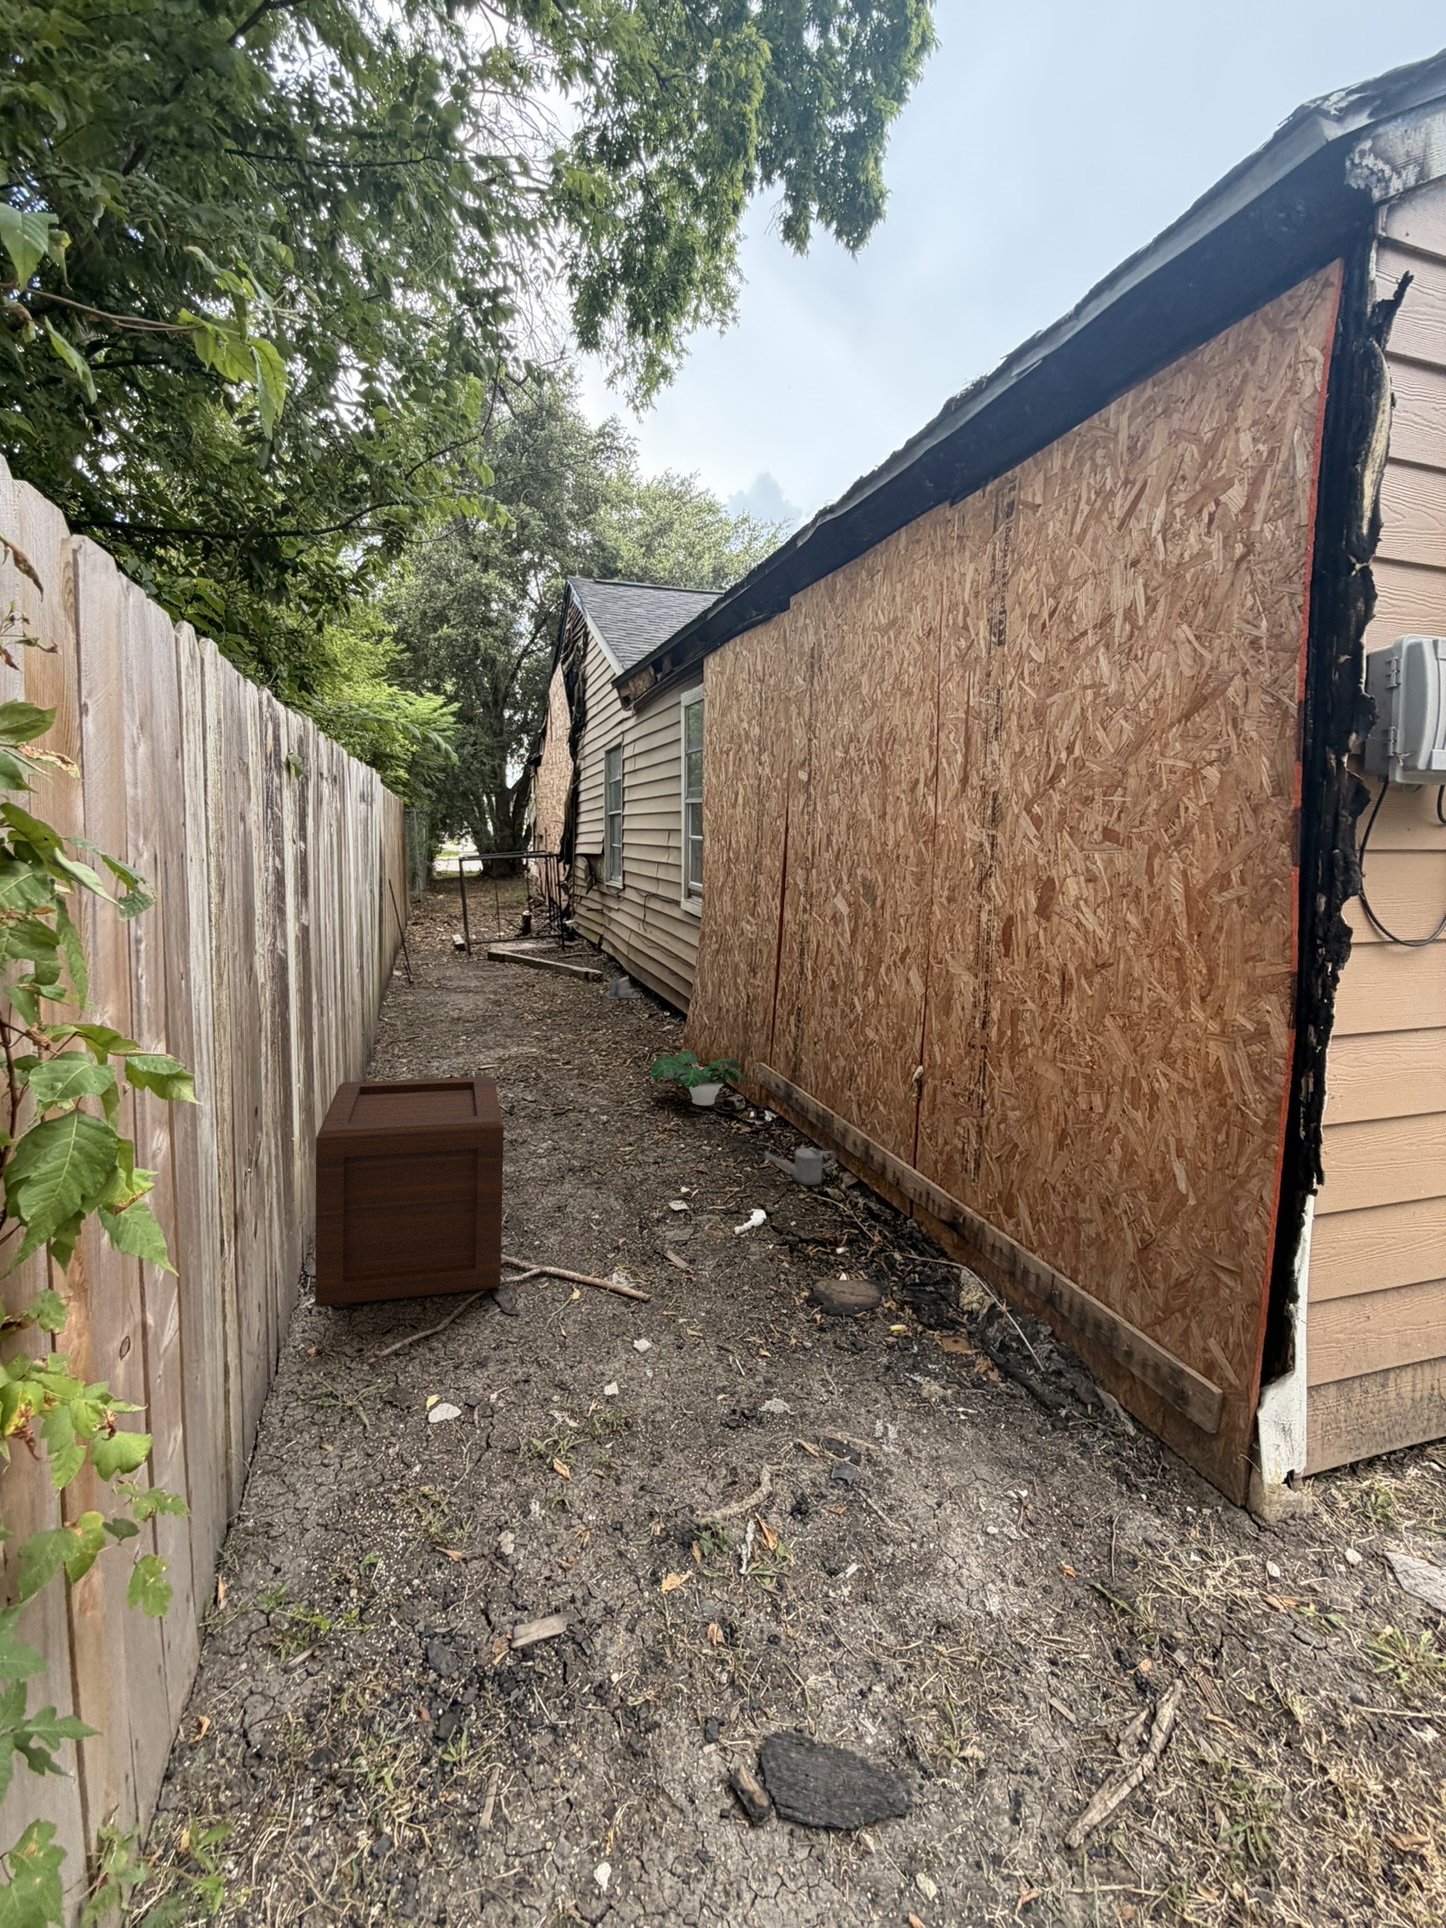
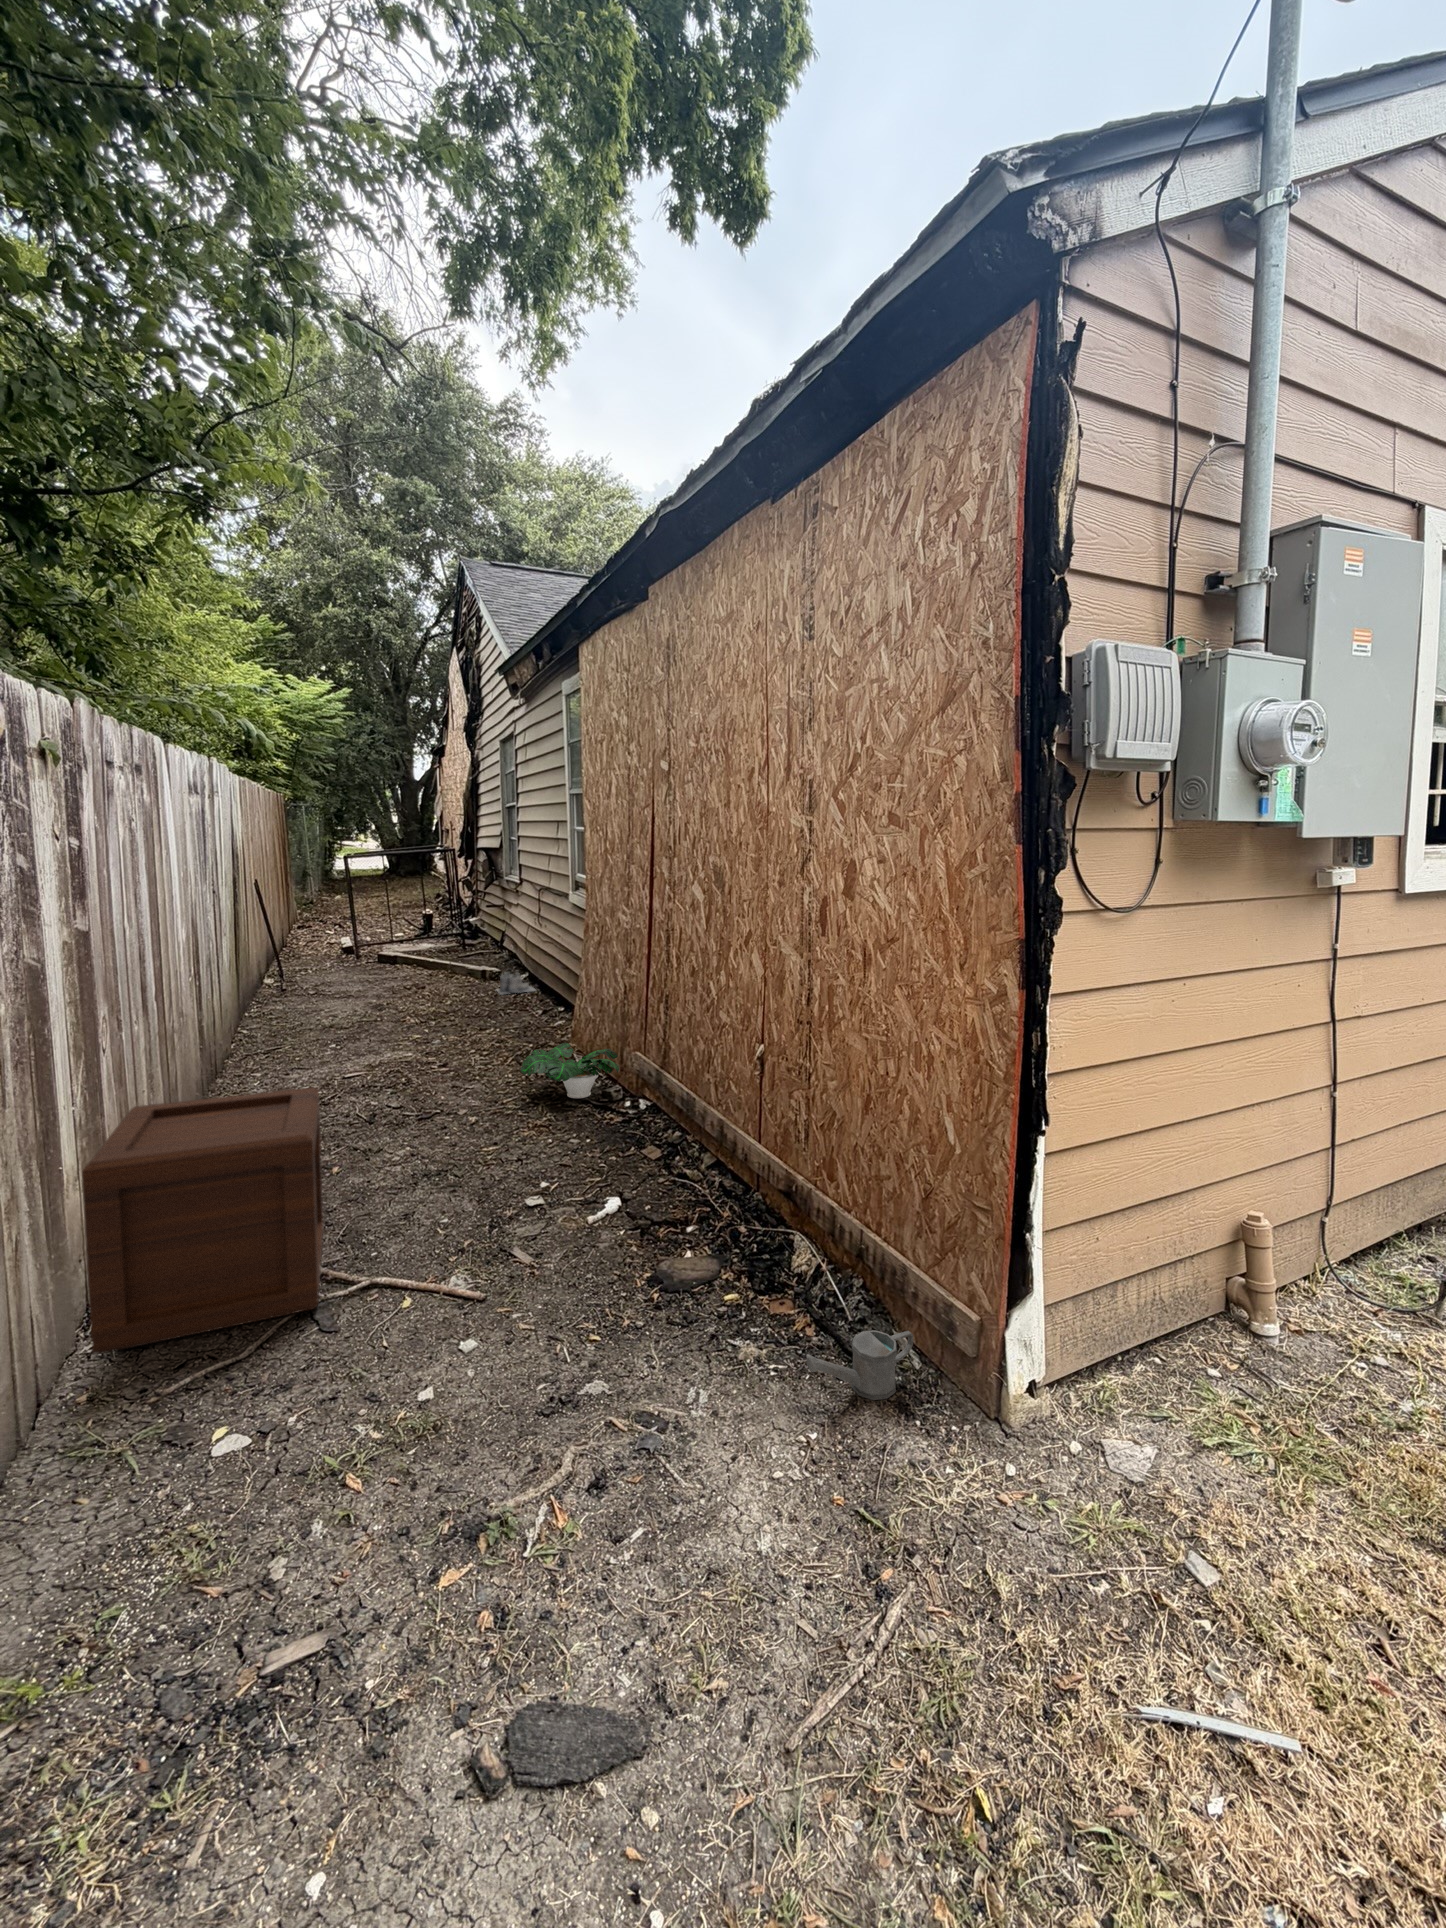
watering can: present [765,1148,835,1185] -> present [807,1330,913,1400]

